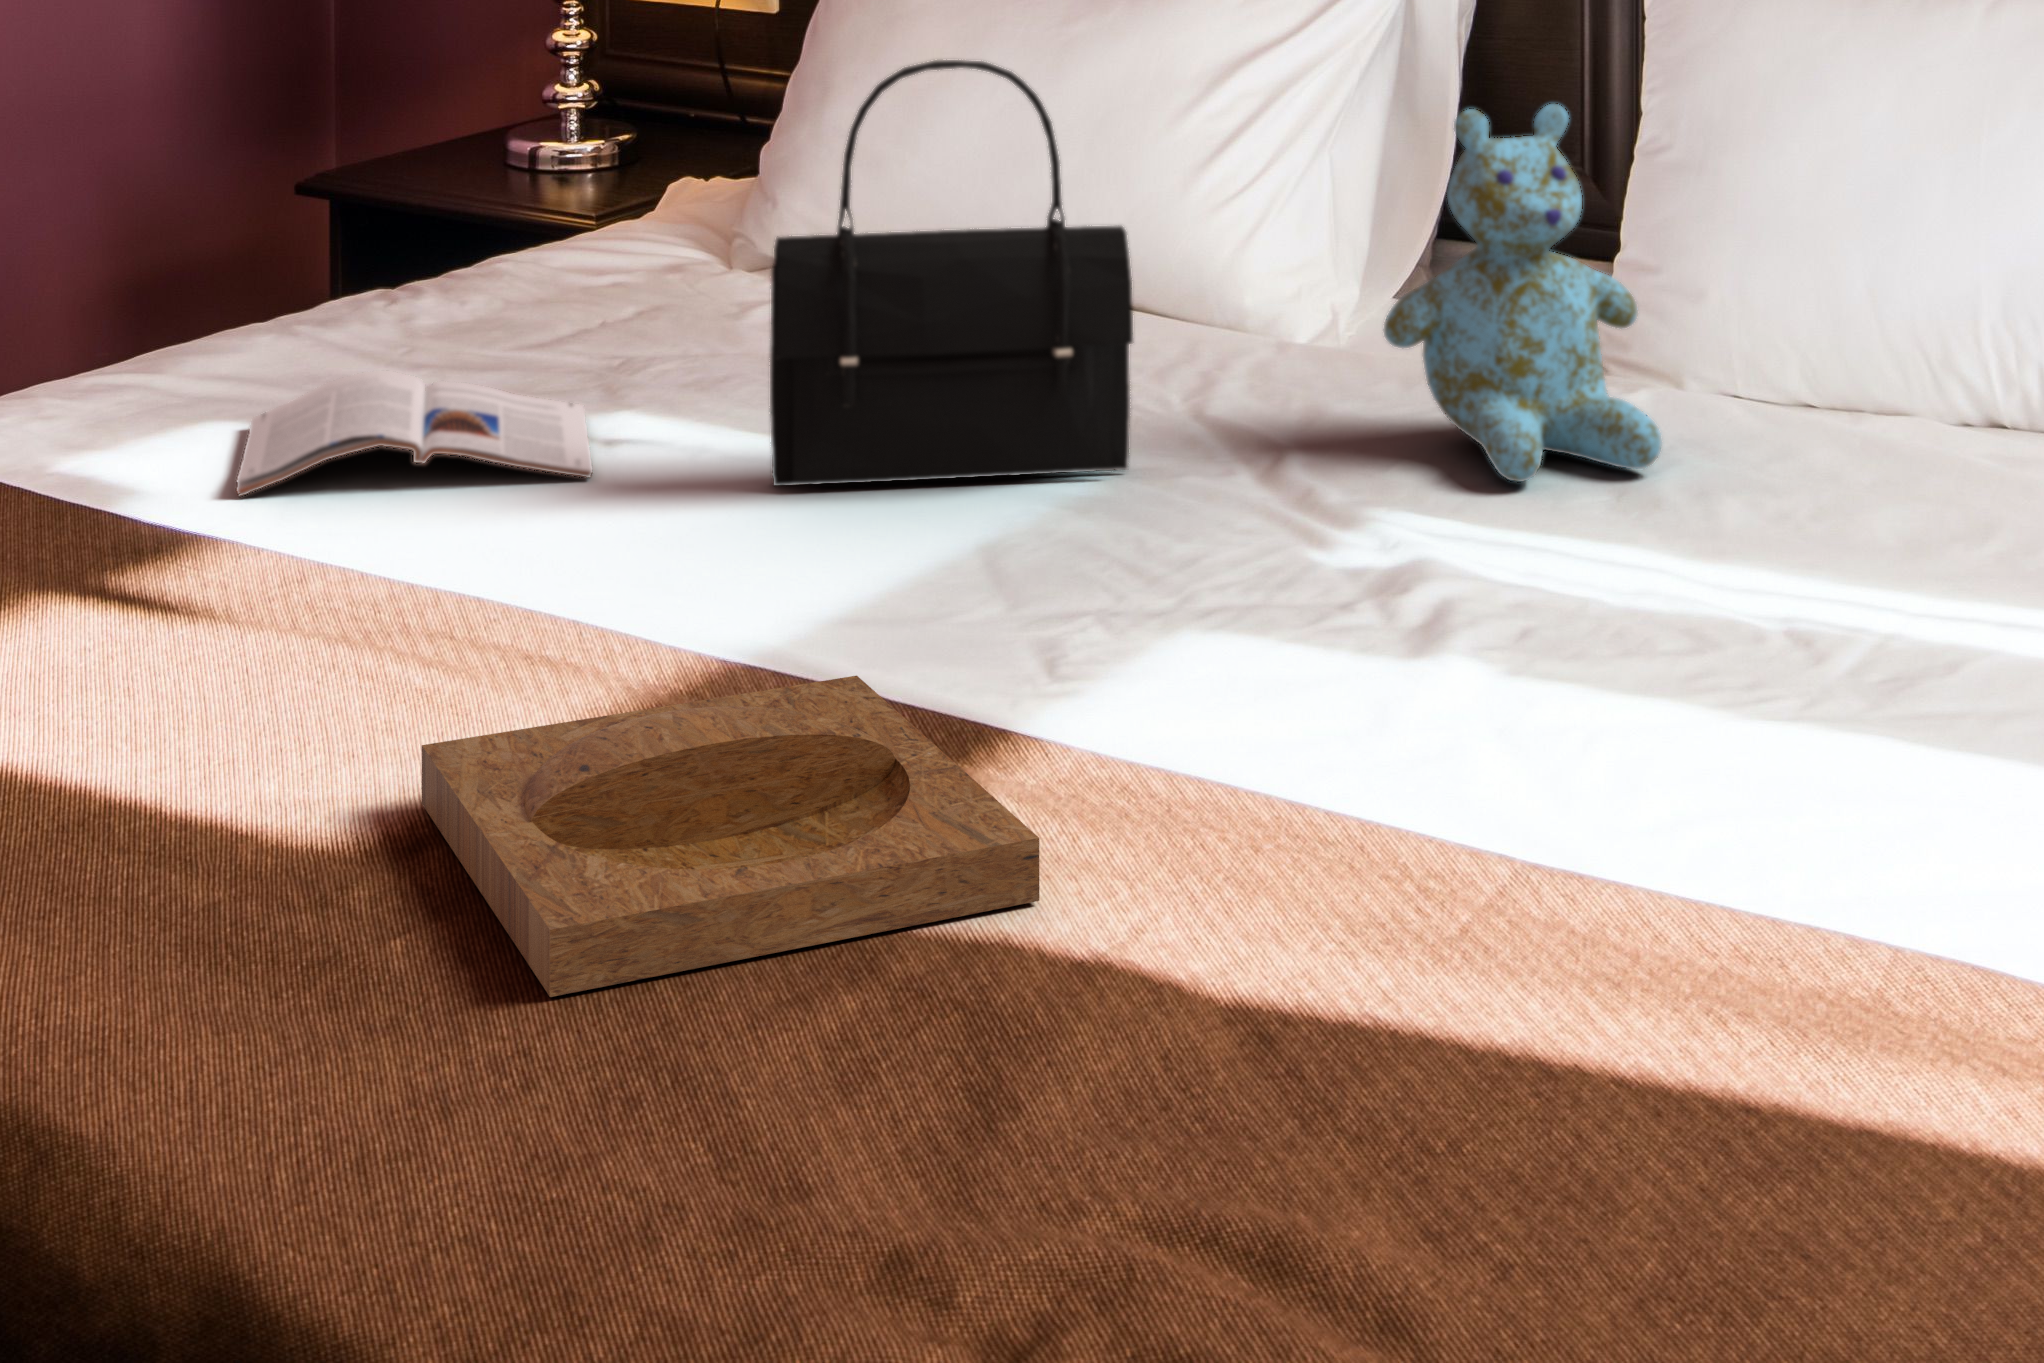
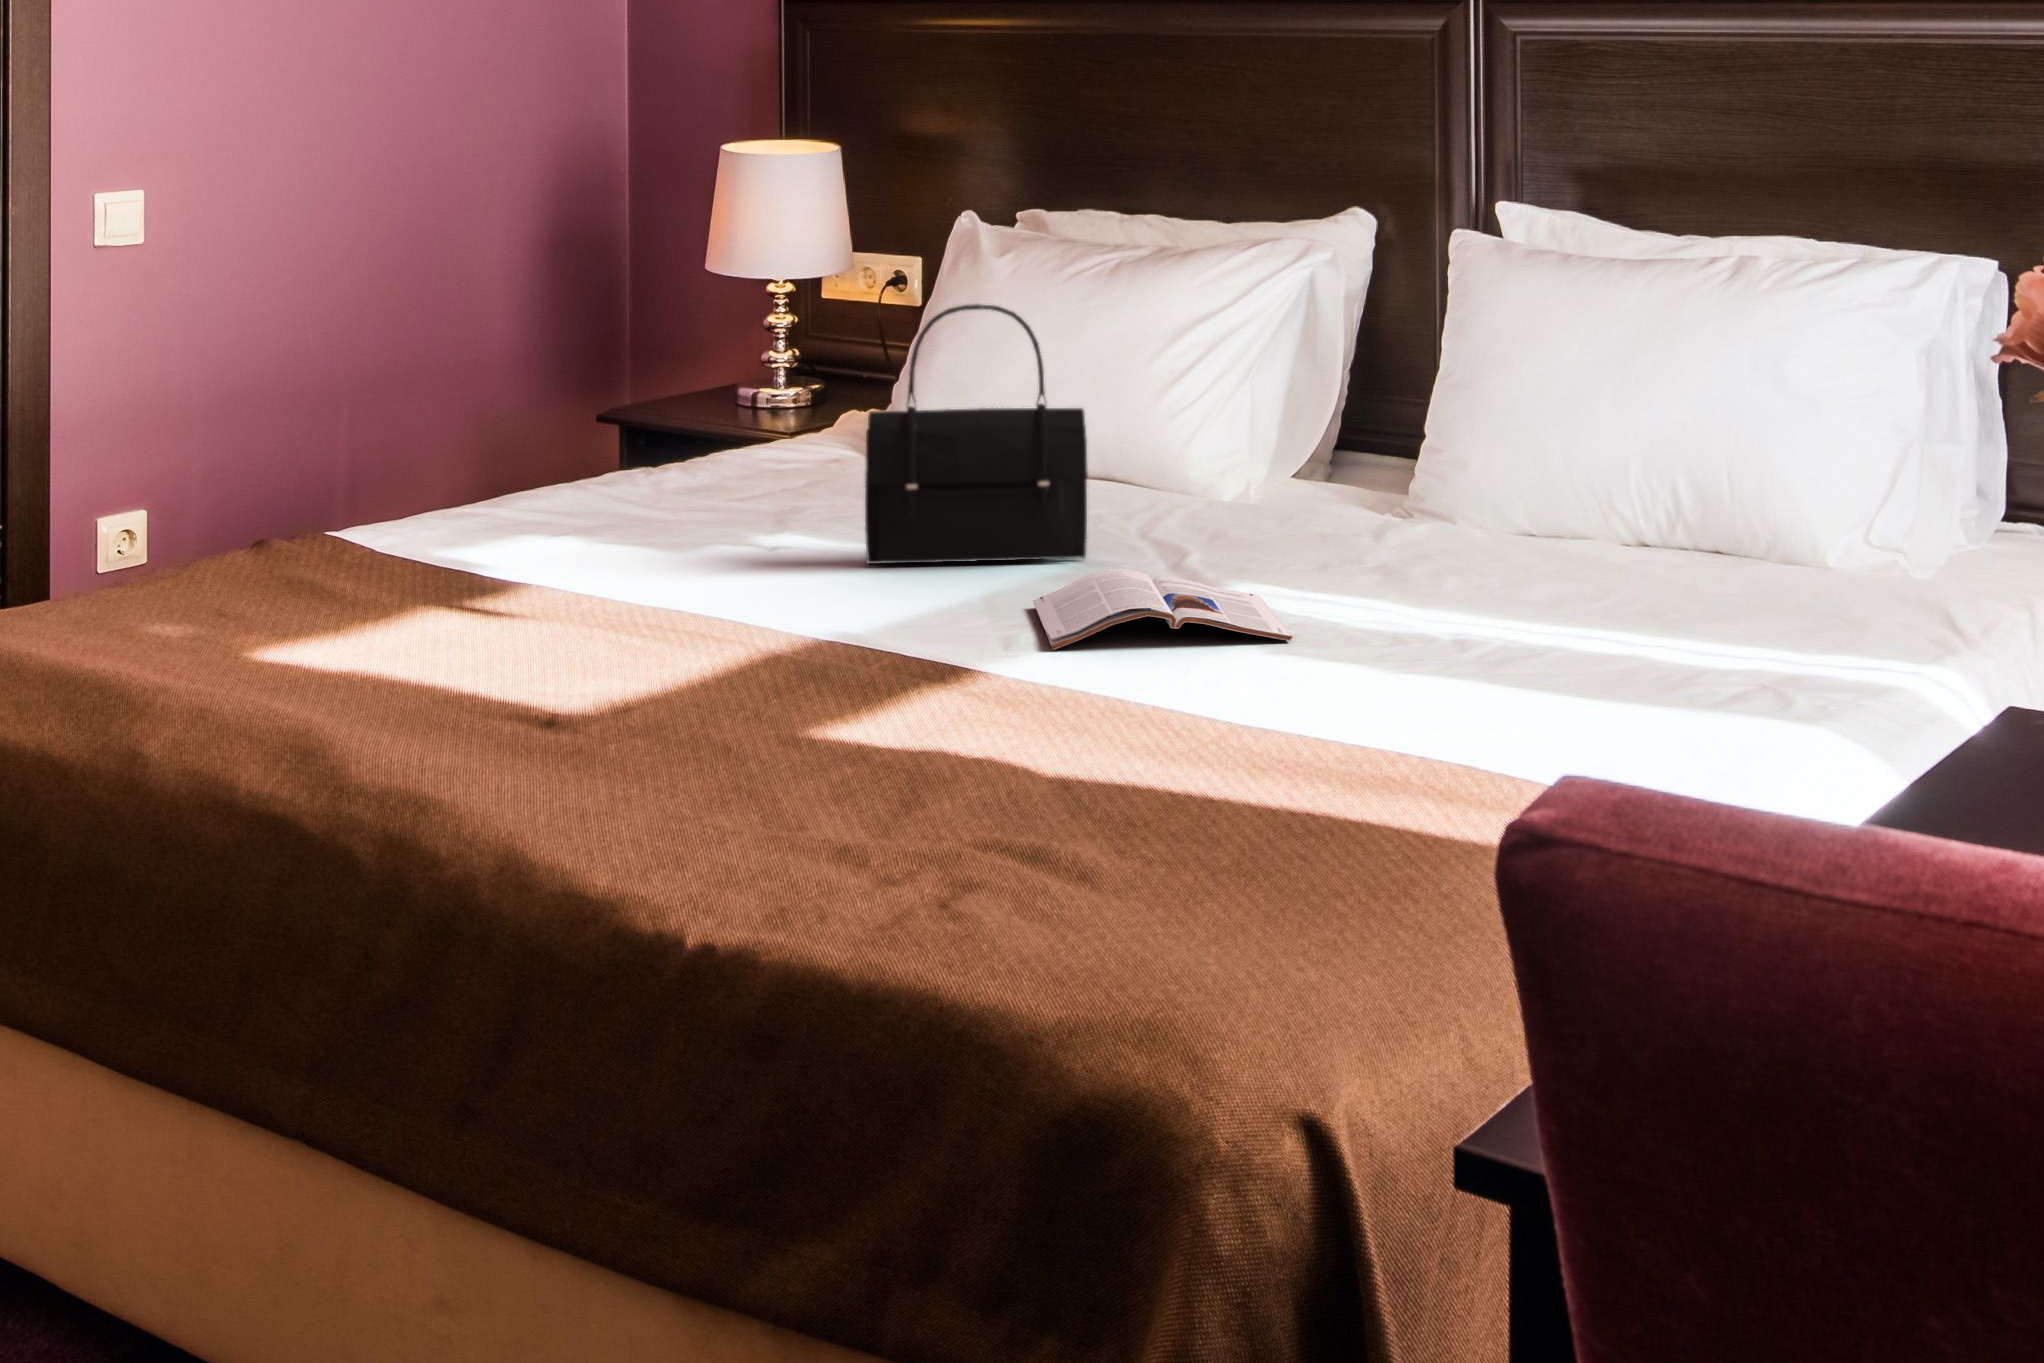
stuffed bear: present [1383,104,1662,482] -> none [1248,337,1415,566]
magazine: present [237,371,593,496] -> present [1033,569,1293,650]
tray: present [422,676,1039,997] -> none [632,640,966,774]

